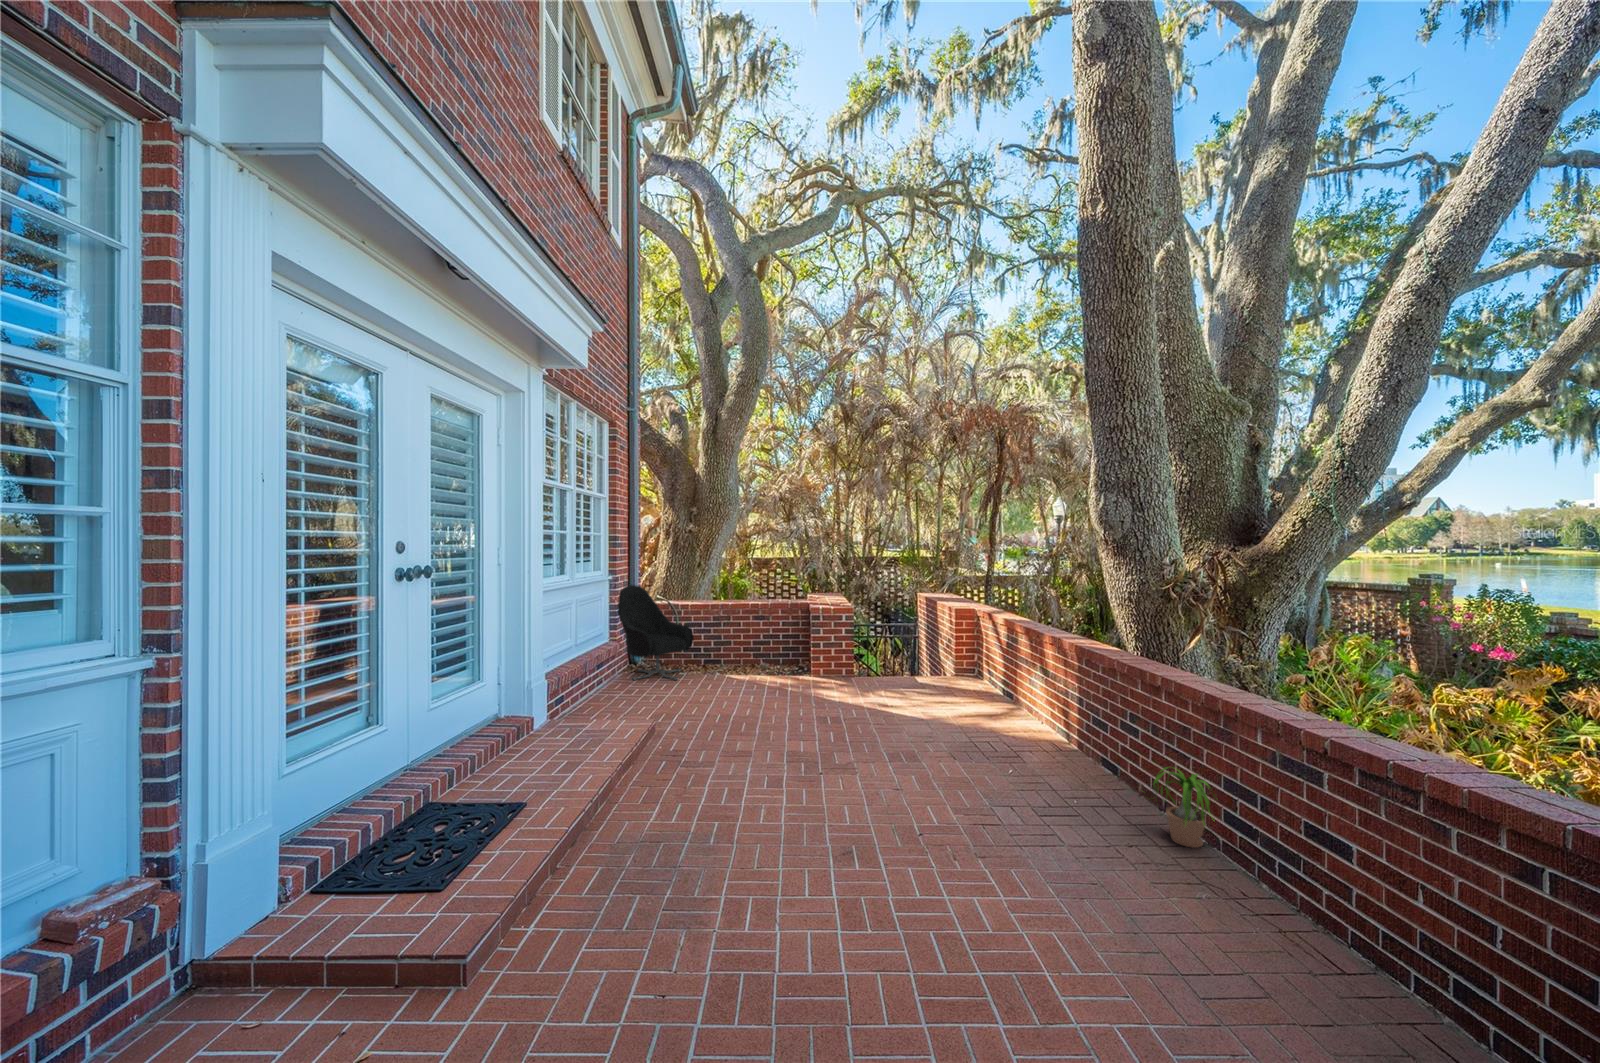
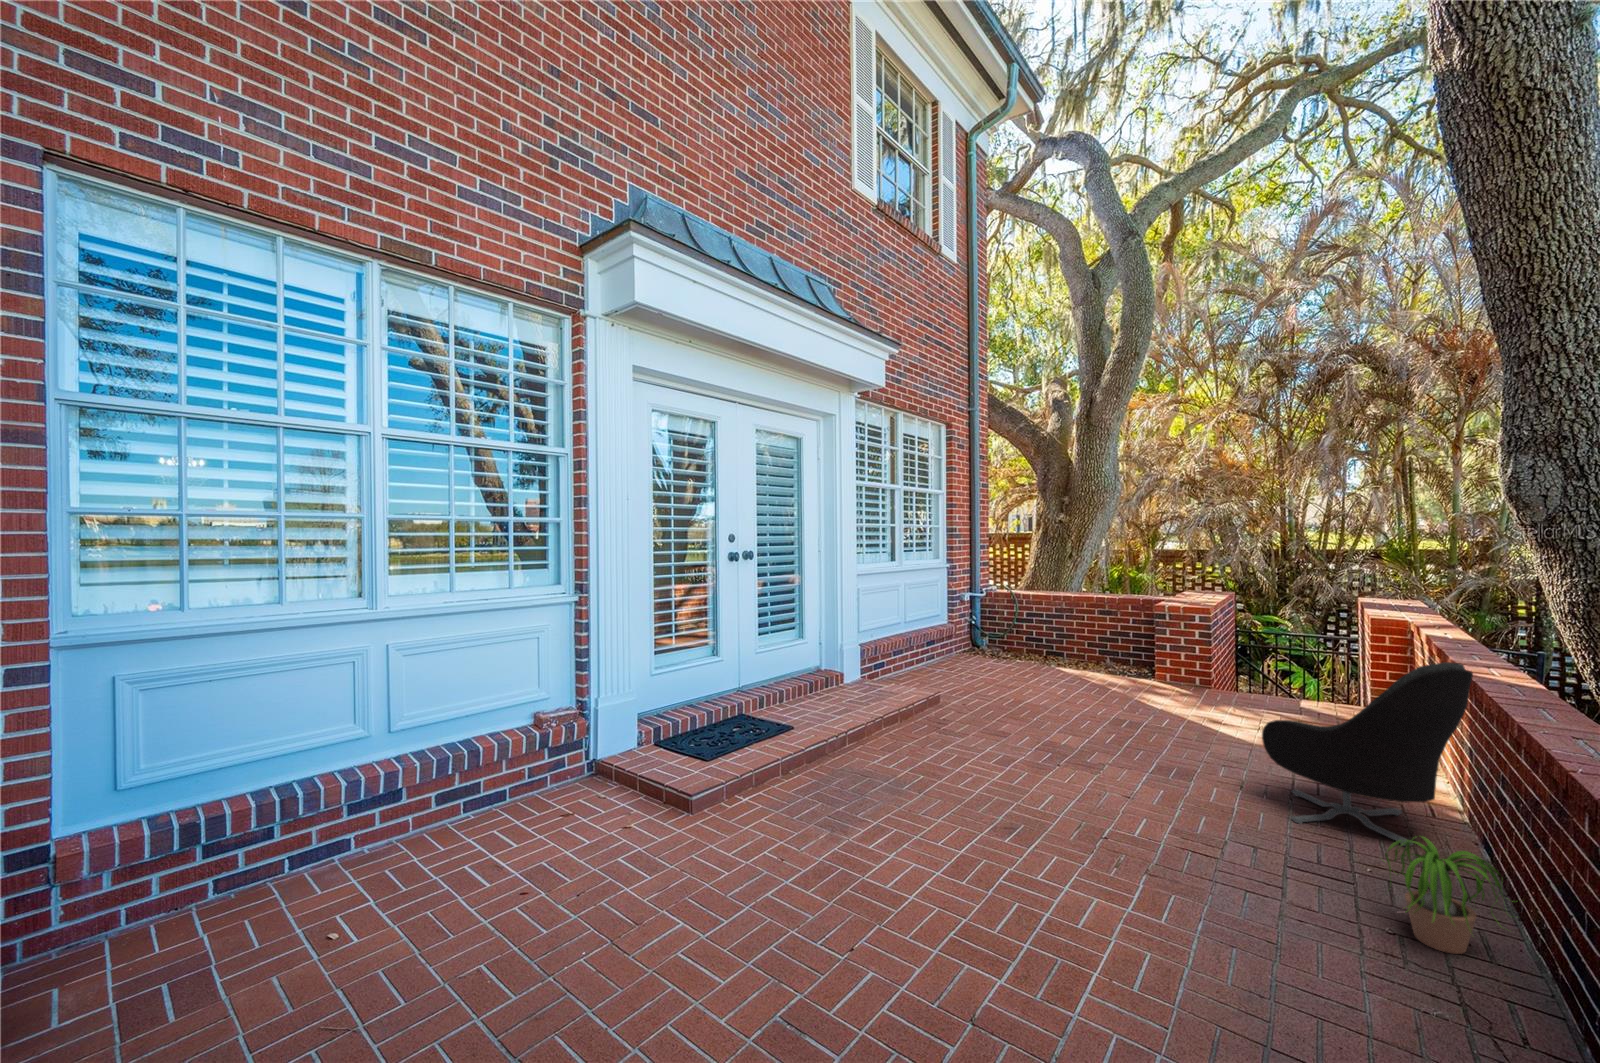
armchair: present [618,585,694,680] -> present [1262,662,1473,846]

